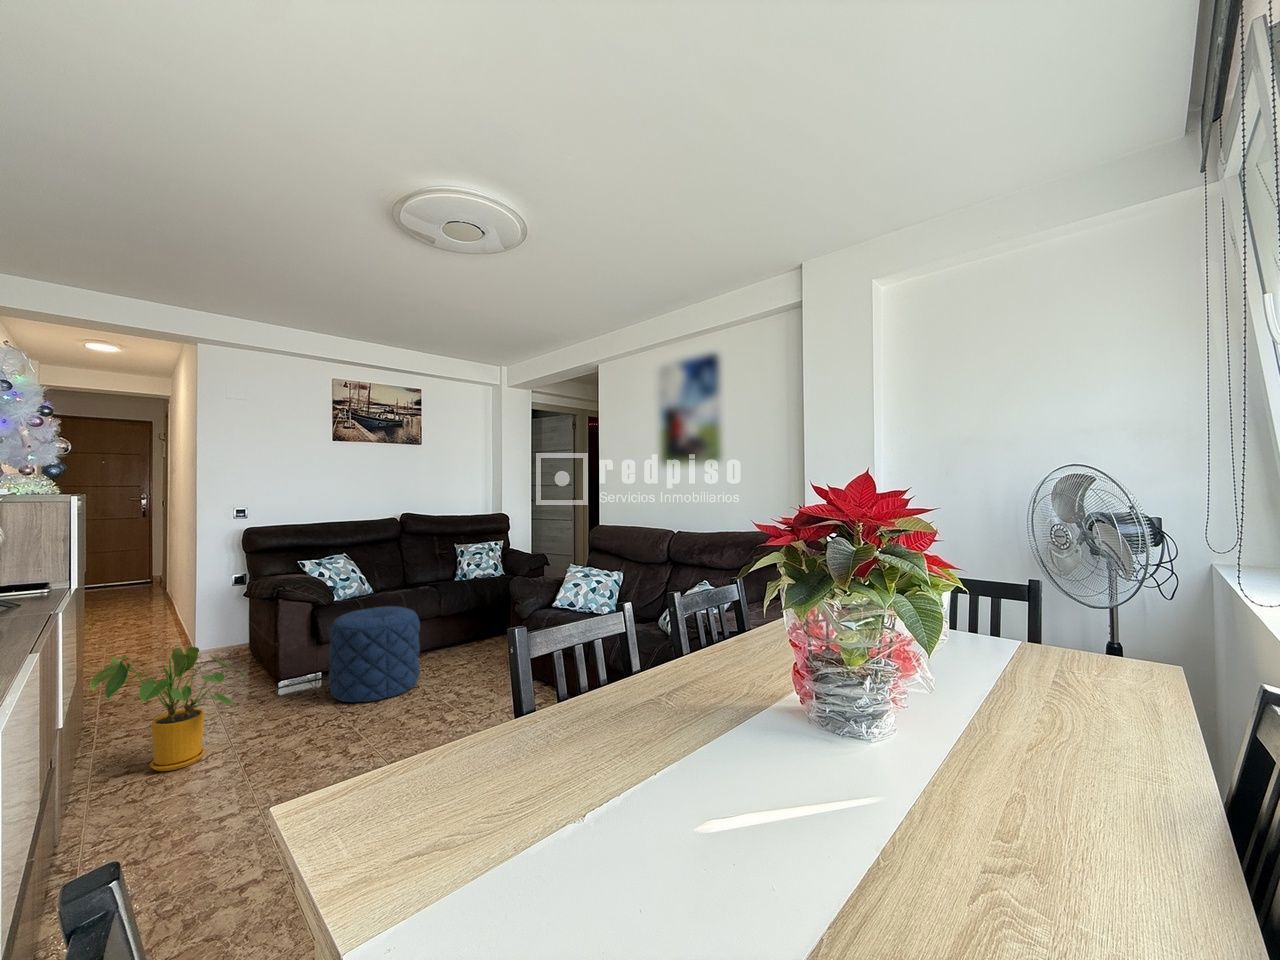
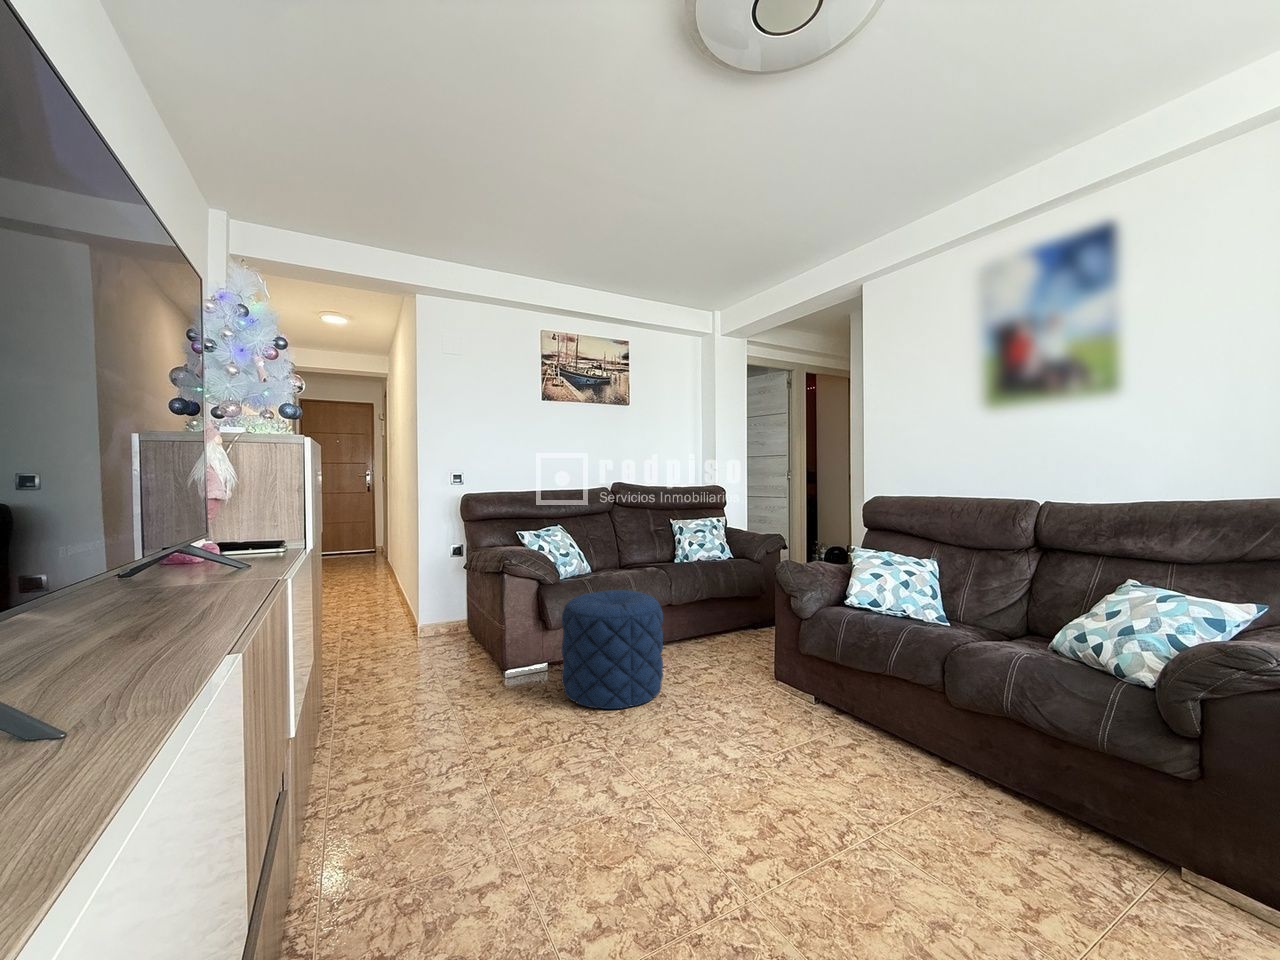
house plant: present [90,647,247,771] -> none [326,629,486,781]

